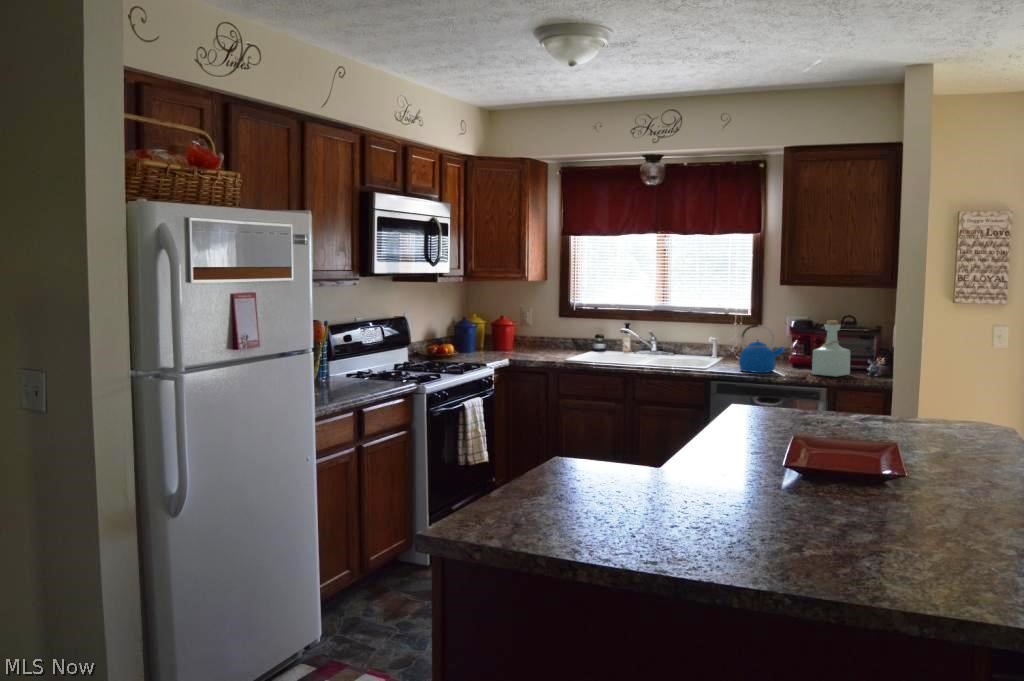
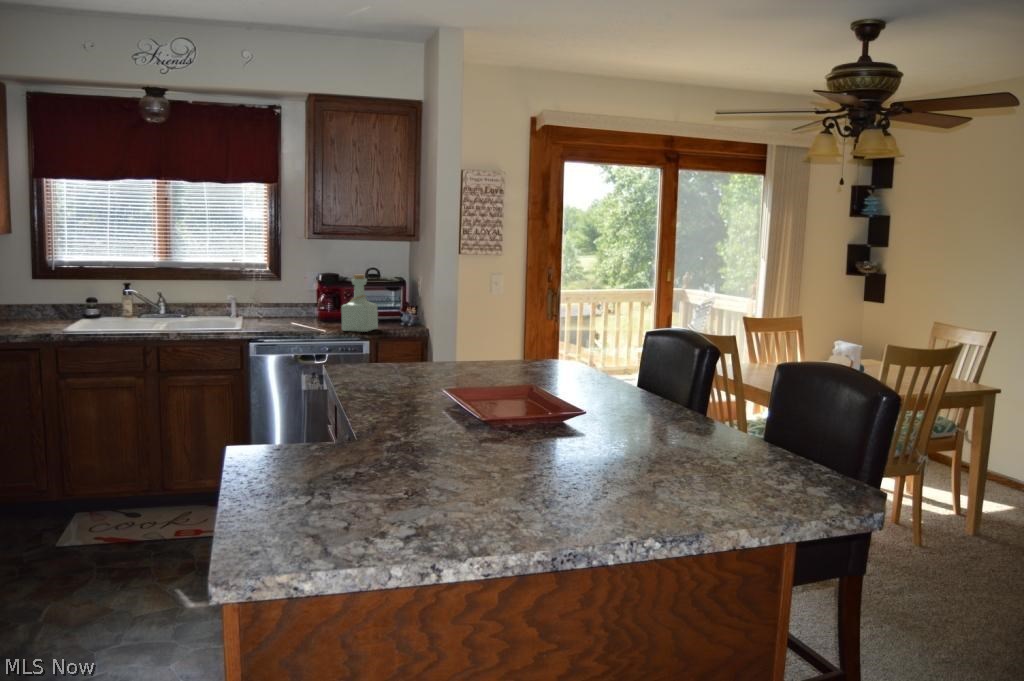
kettle: present [739,325,785,373] -> none [265,280,313,333]

